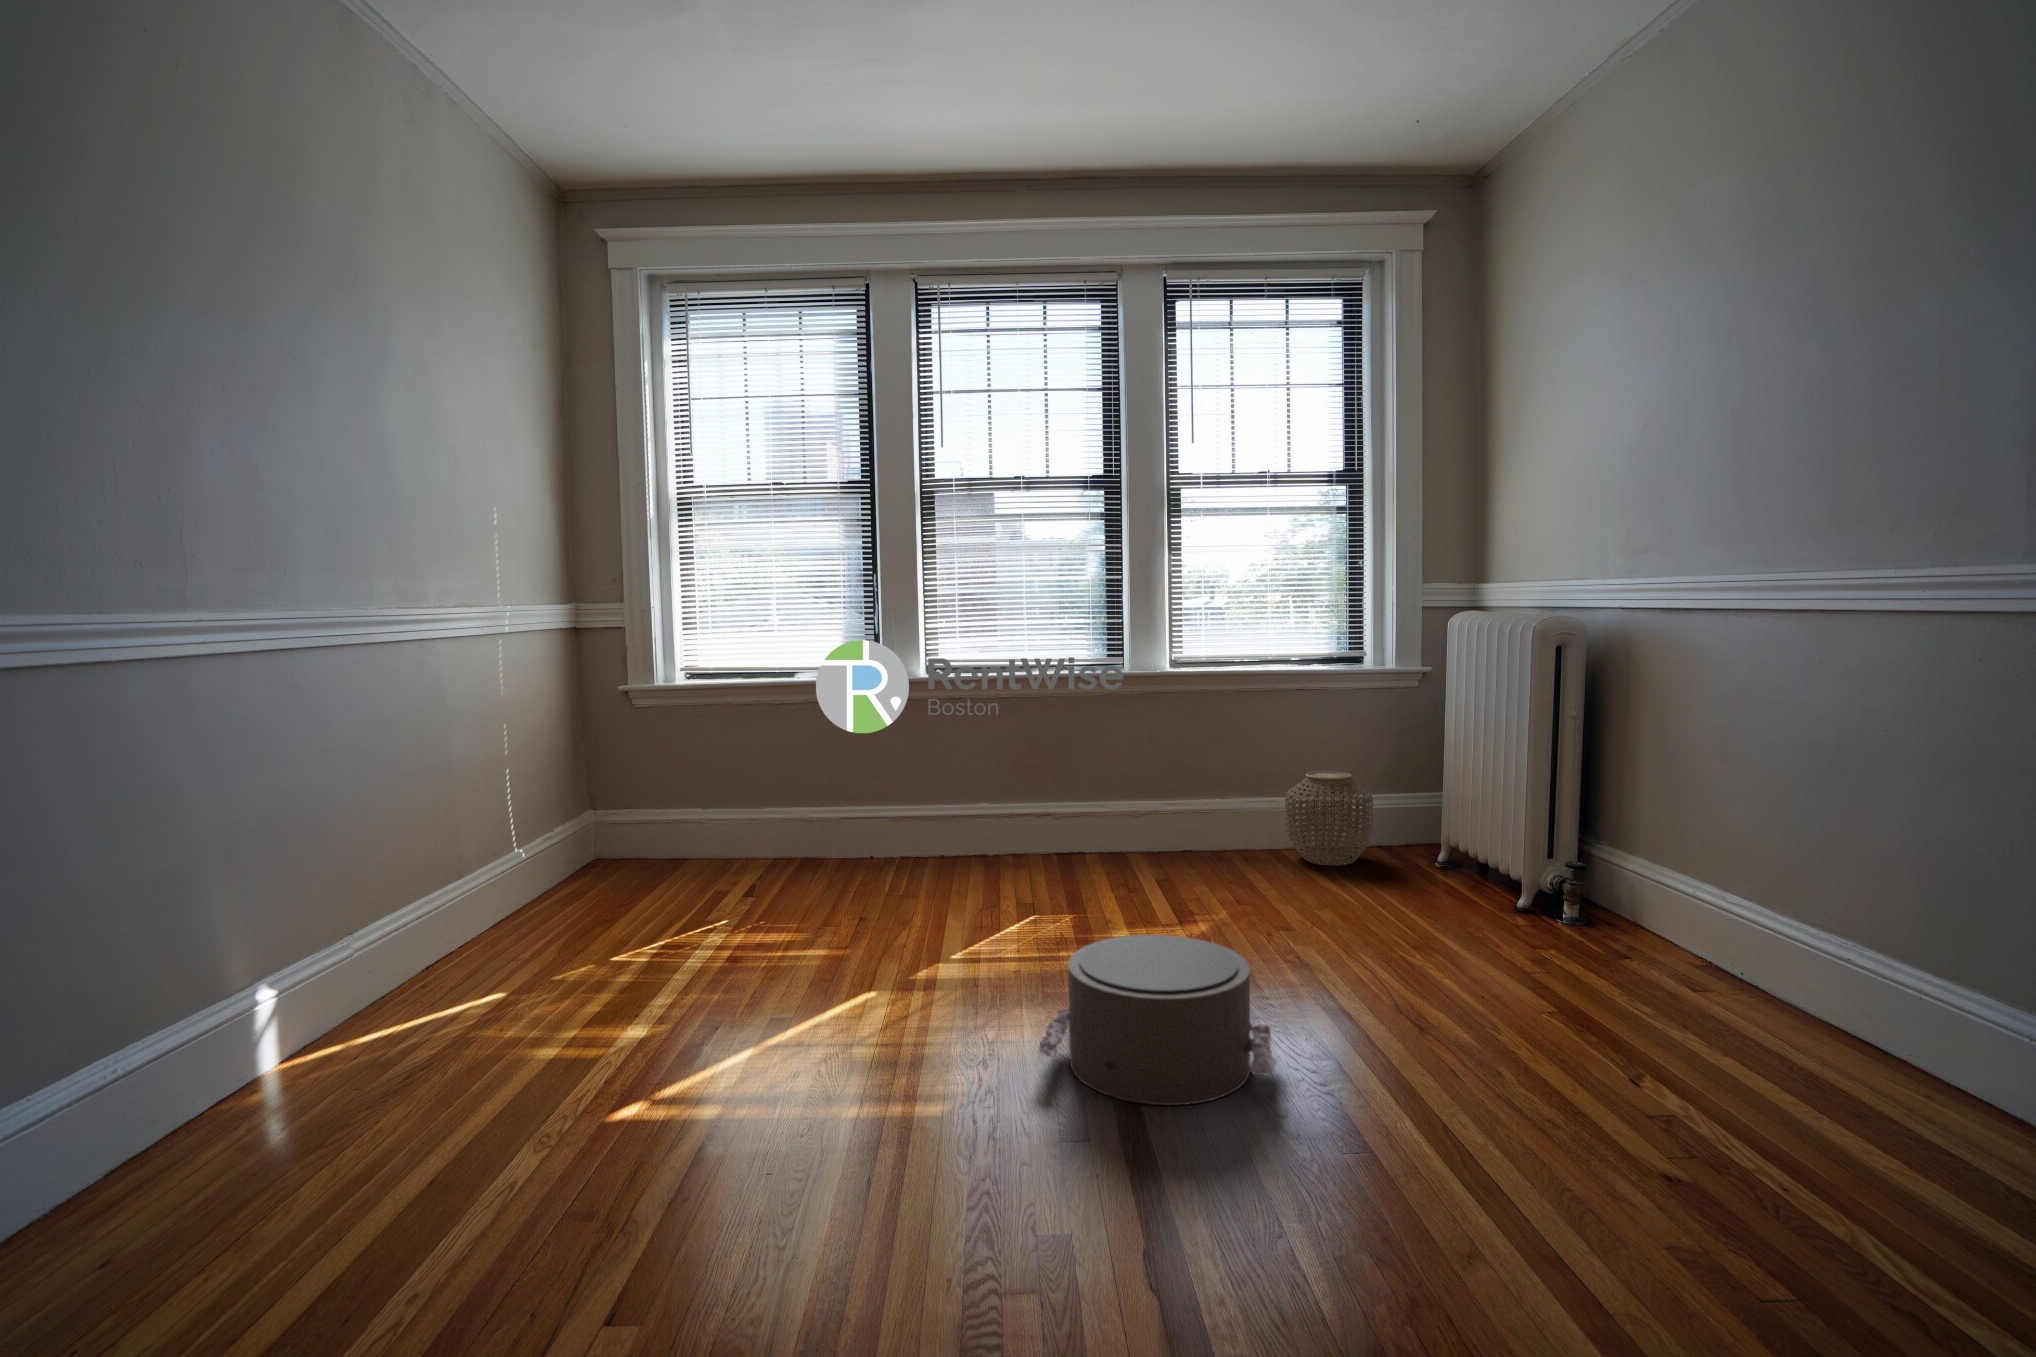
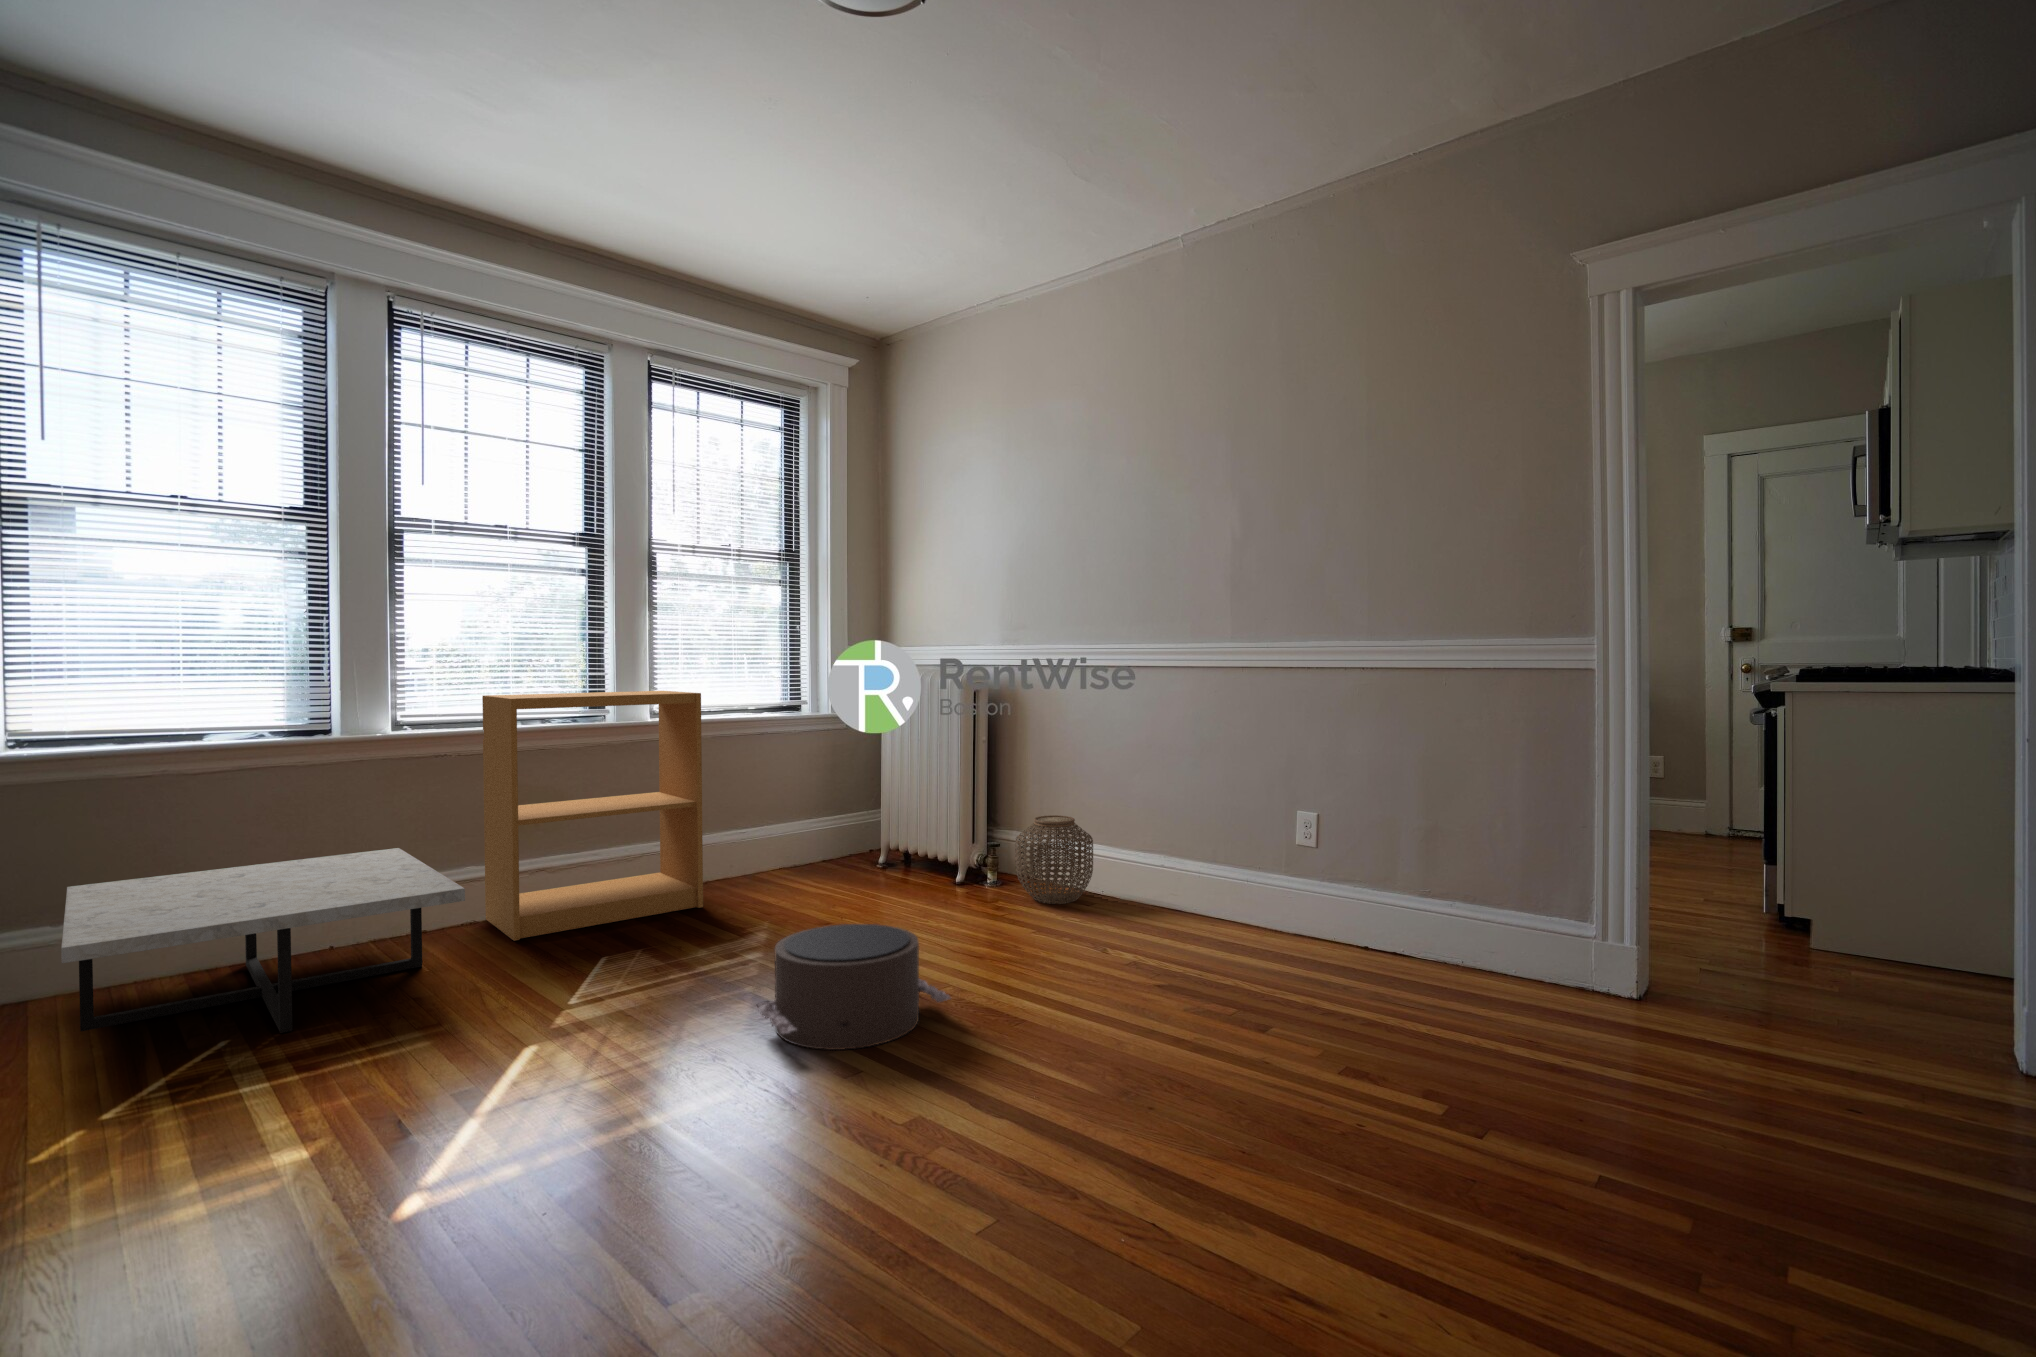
bookshelf: none [987,640,1184,882] -> present [482,691,703,941]
woven basket: present [1285,771,1373,865] -> present [1015,815,1093,904]
coffee table: none [622,780,924,926] -> present [61,848,465,1033]

